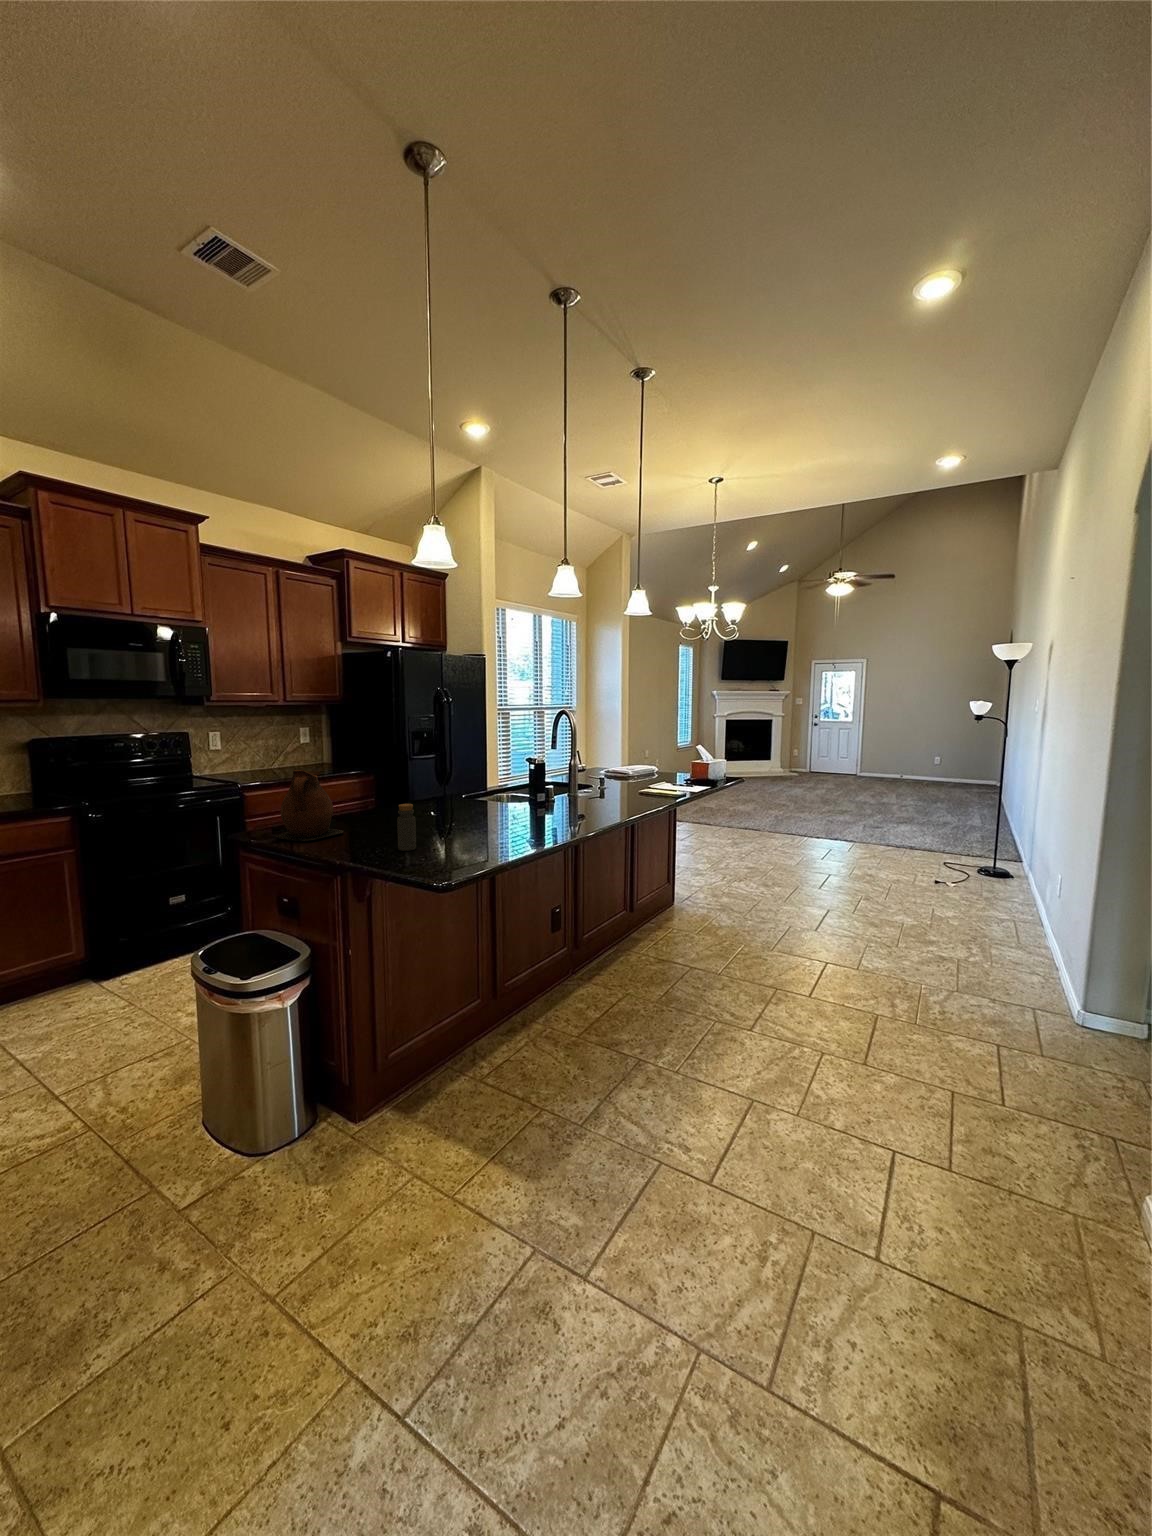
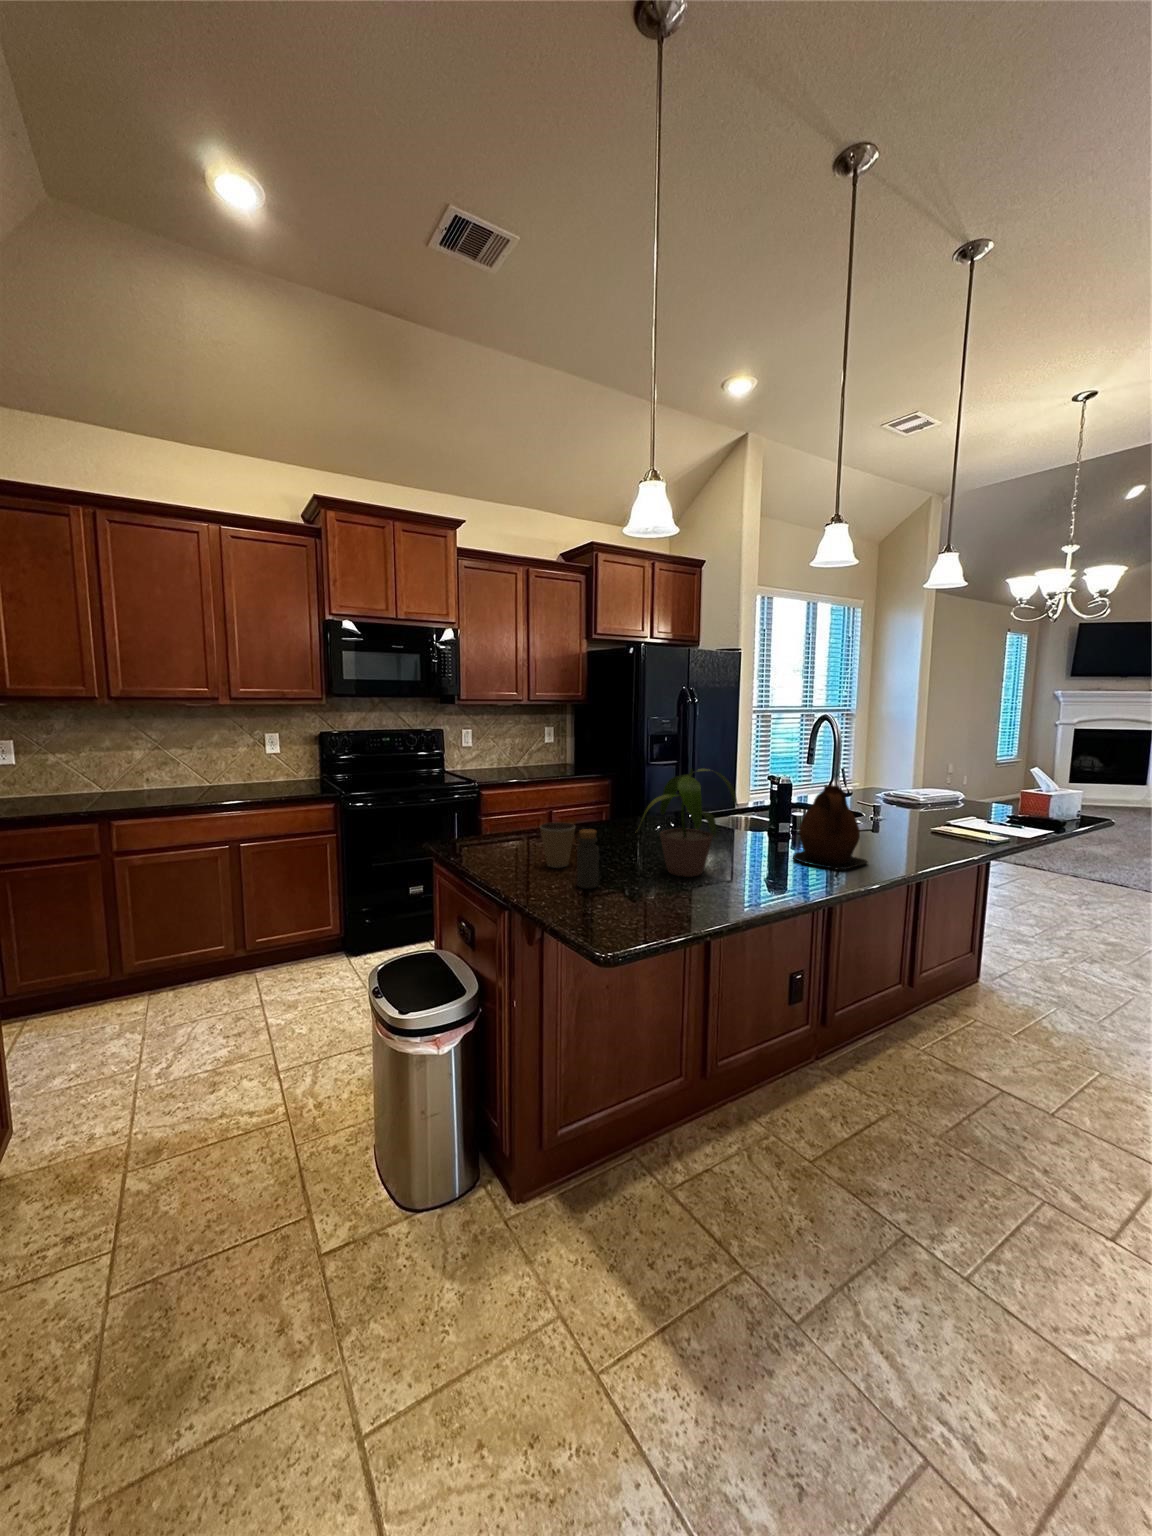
potted plant: none [433,751,525,836] -> present [642,769,738,877]
ceramic pitcher: present [276,770,344,841] -> present [793,785,867,870]
coffee cup: none [355,803,387,841] -> present [540,822,575,868]

